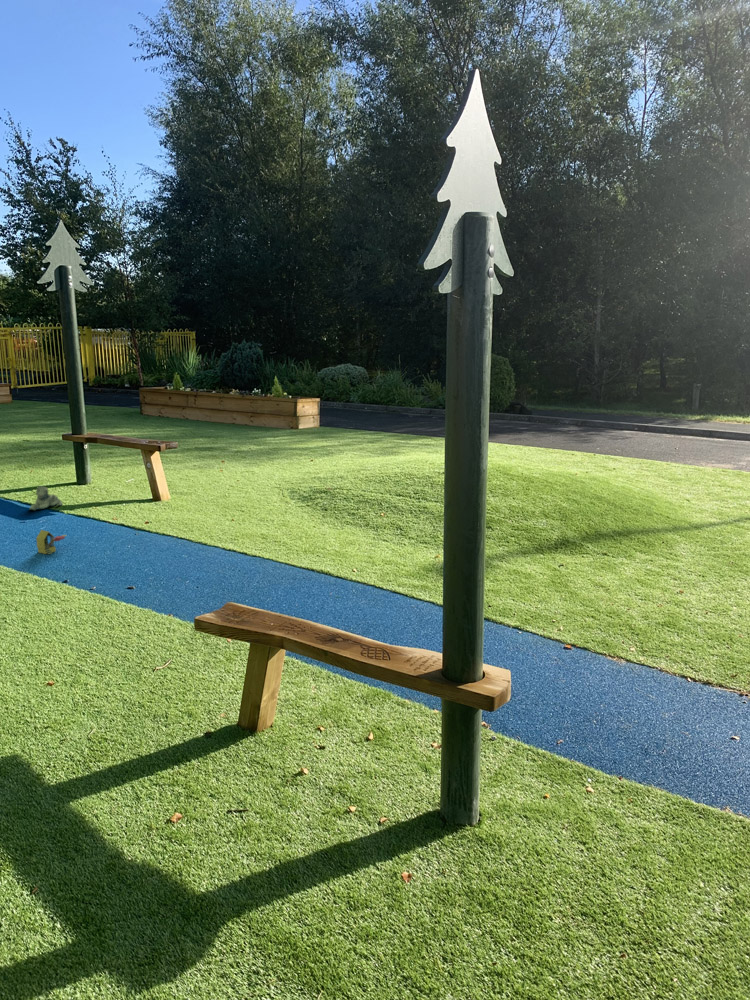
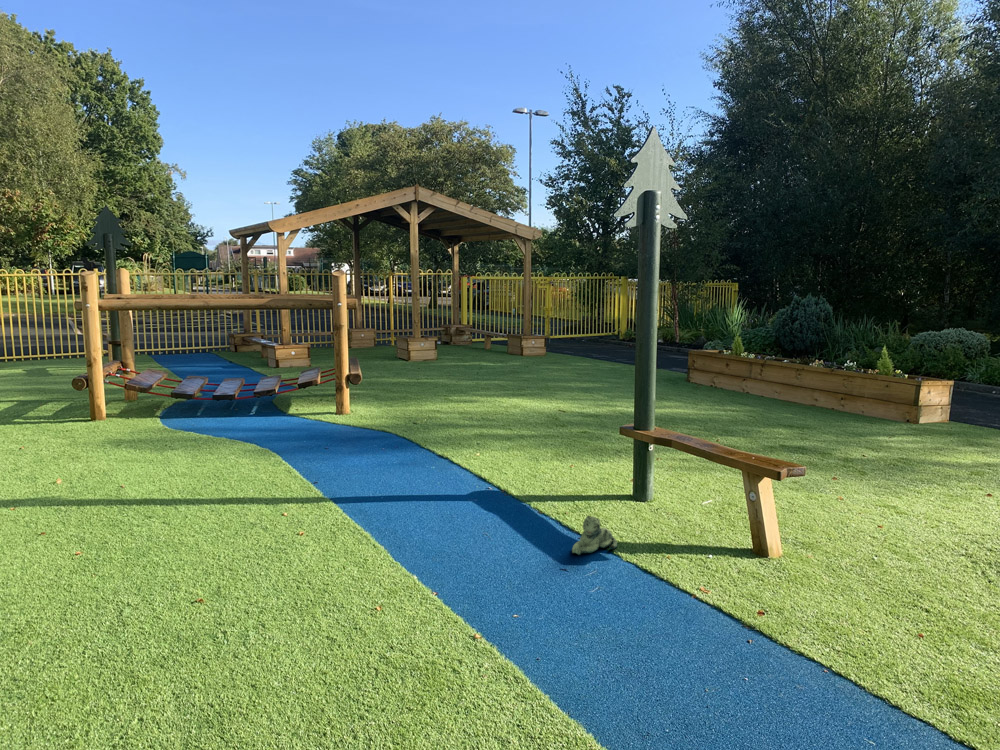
toy house: present [36,530,66,554] -> none [591,645,642,699]

